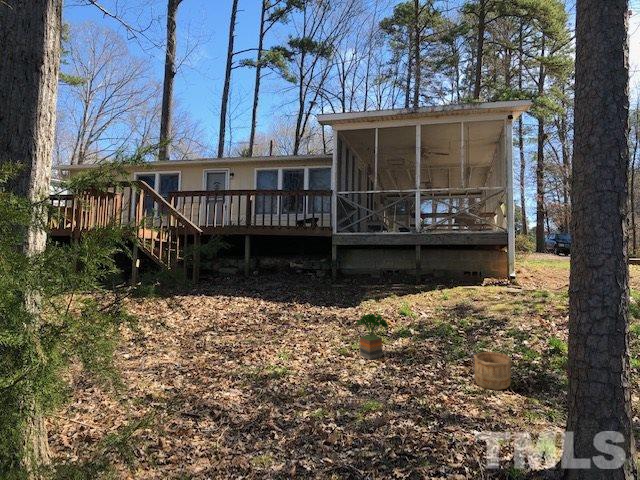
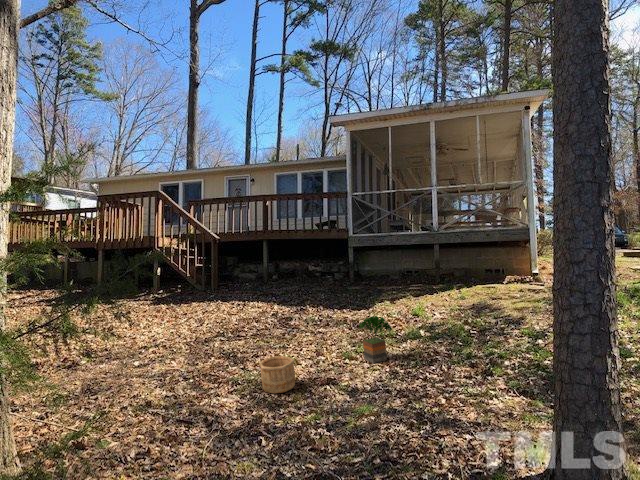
wooden bucket: present [474,351,512,390] -> present [259,356,295,393]

